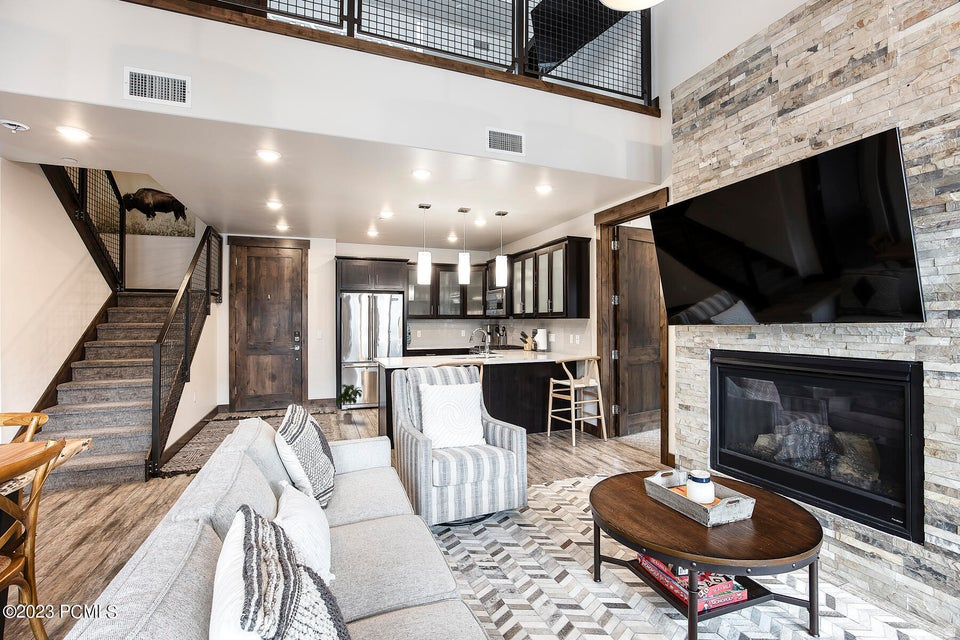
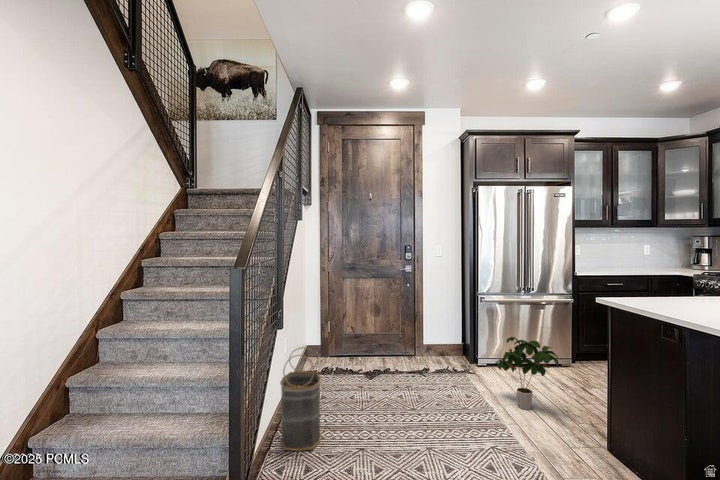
basket: none [183,390,211,445] -> present [280,347,321,451]

